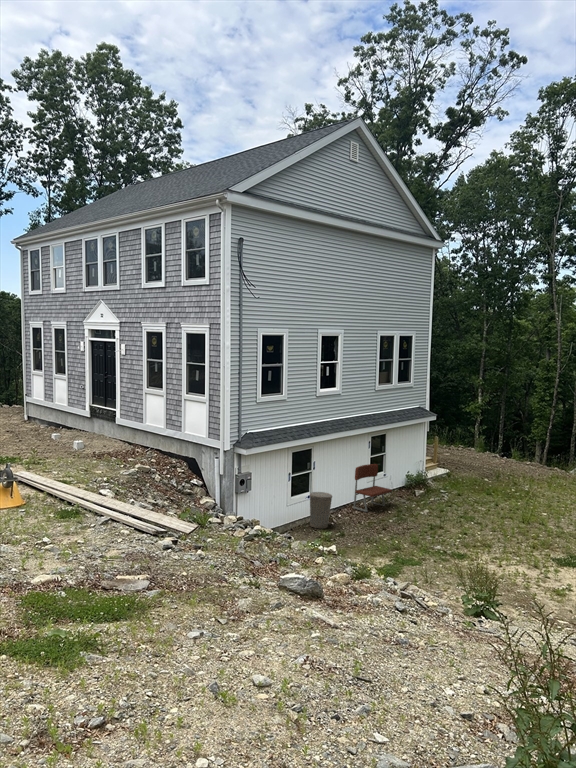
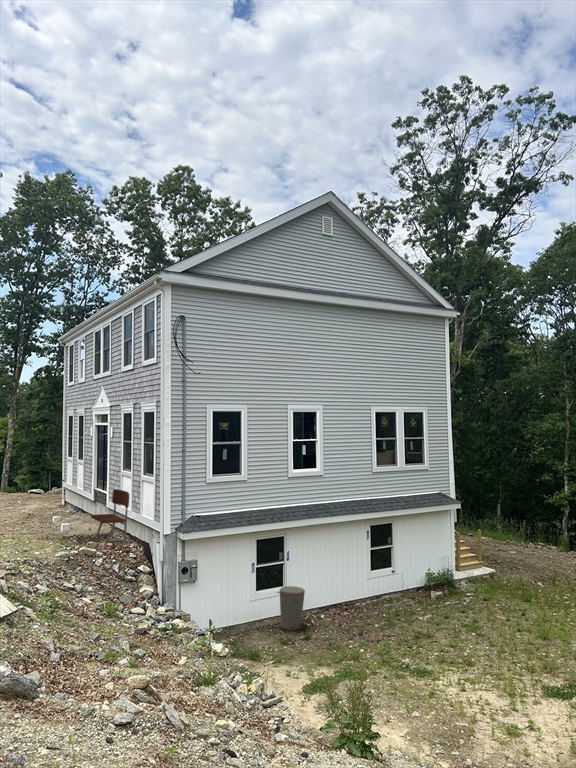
bench: present [353,464,392,512] -> present [91,489,129,542]

